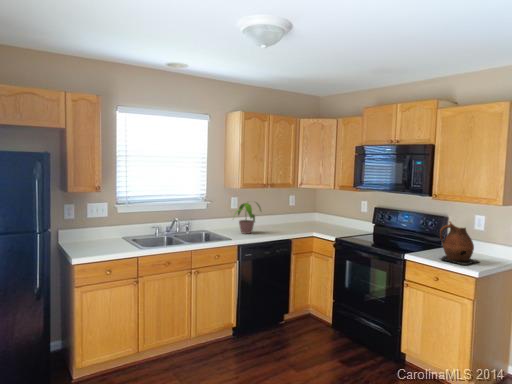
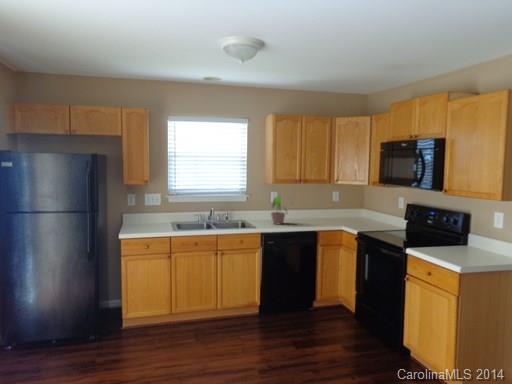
ceramic pitcher: present [440,221,479,265] -> none [435,216,478,261]

